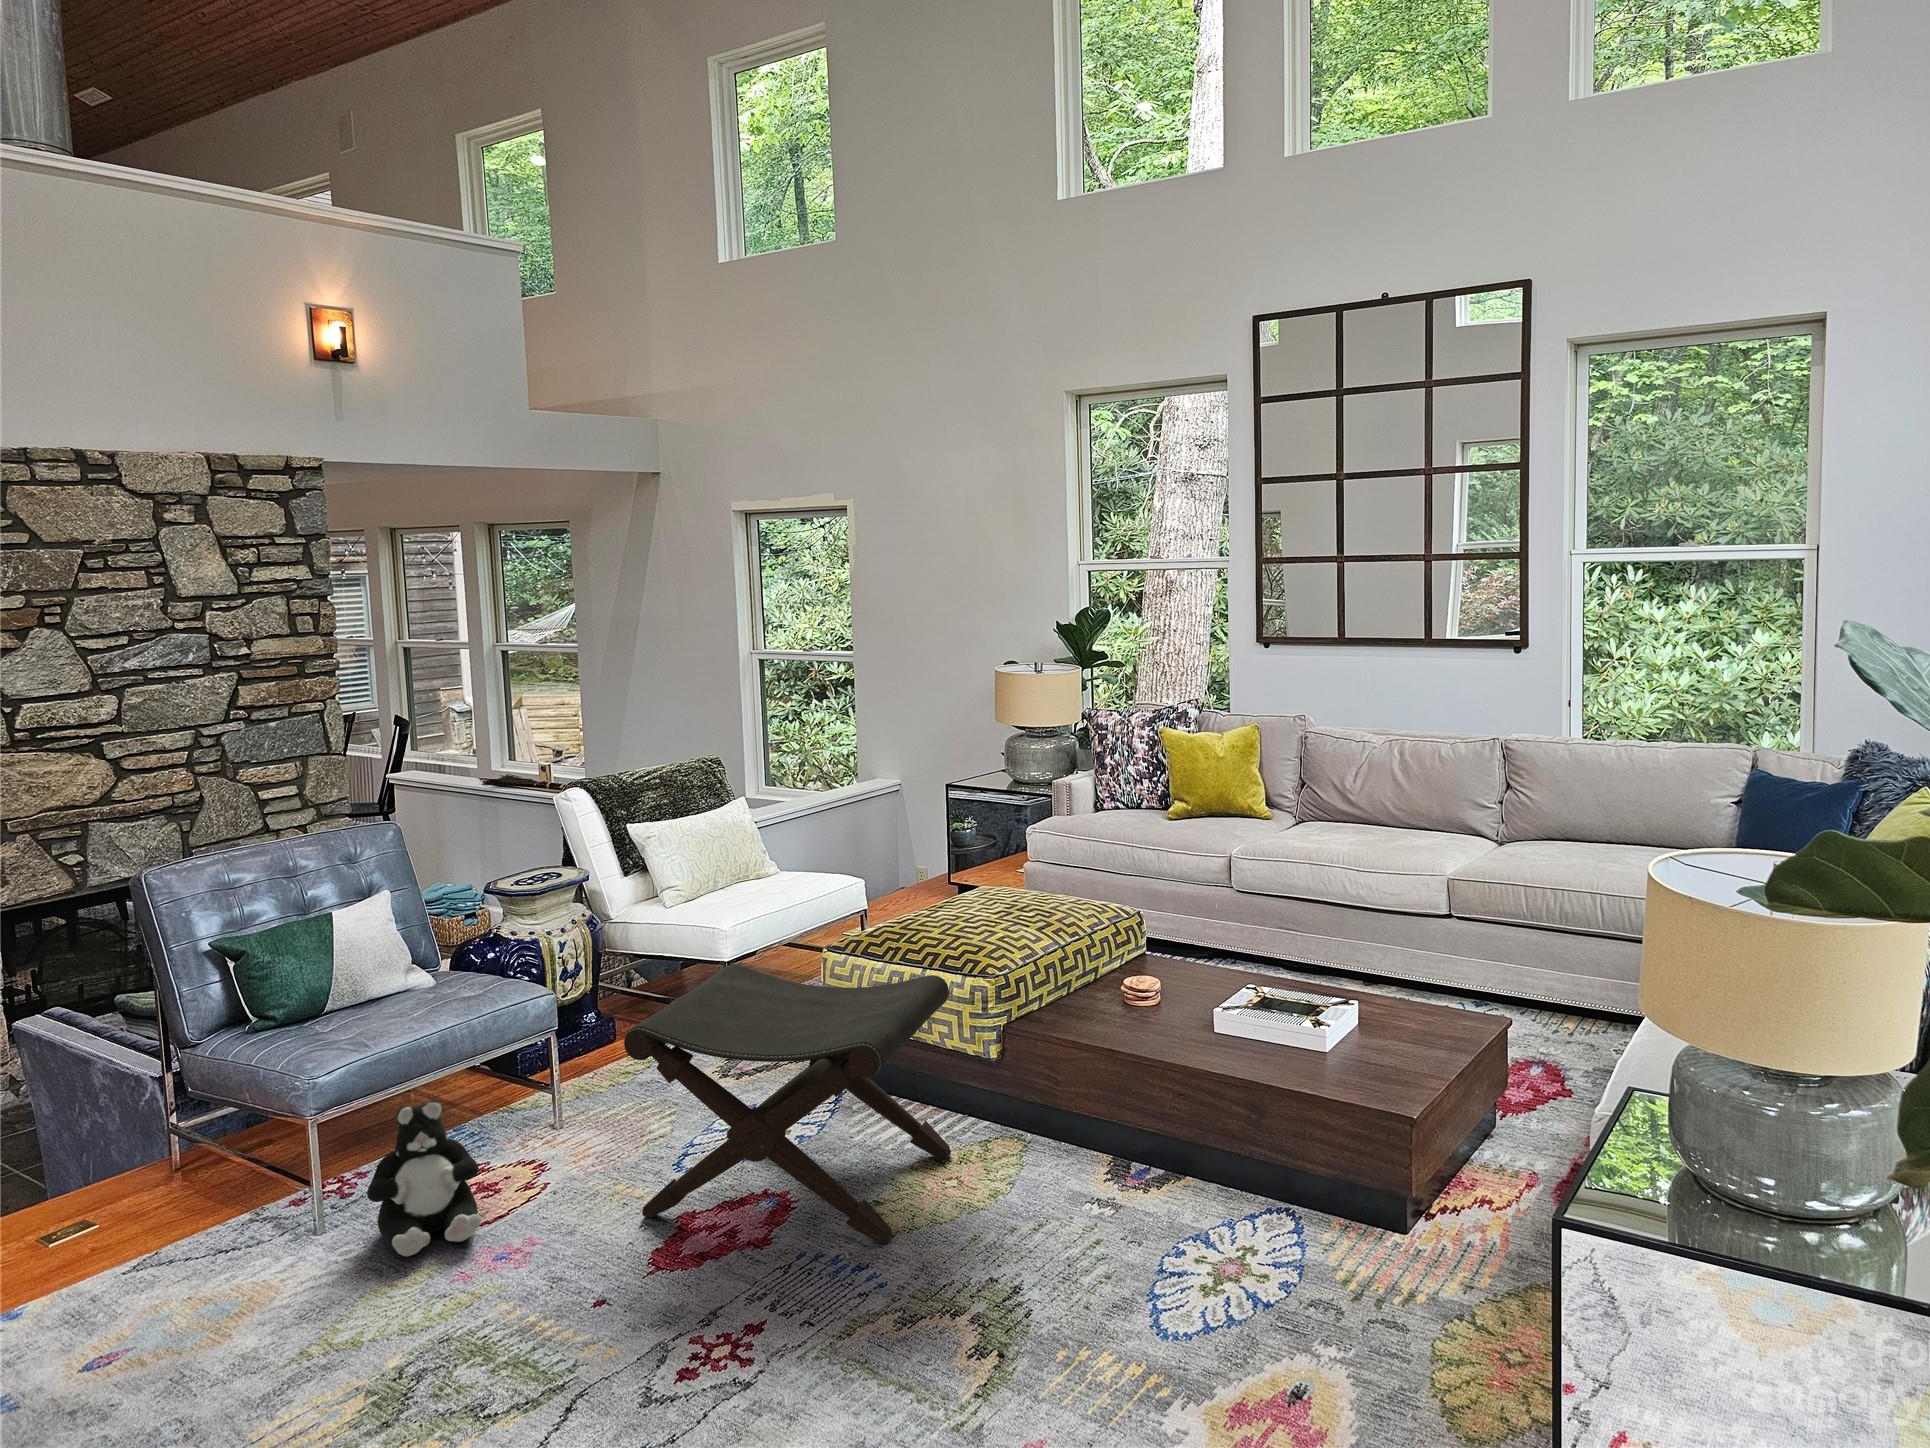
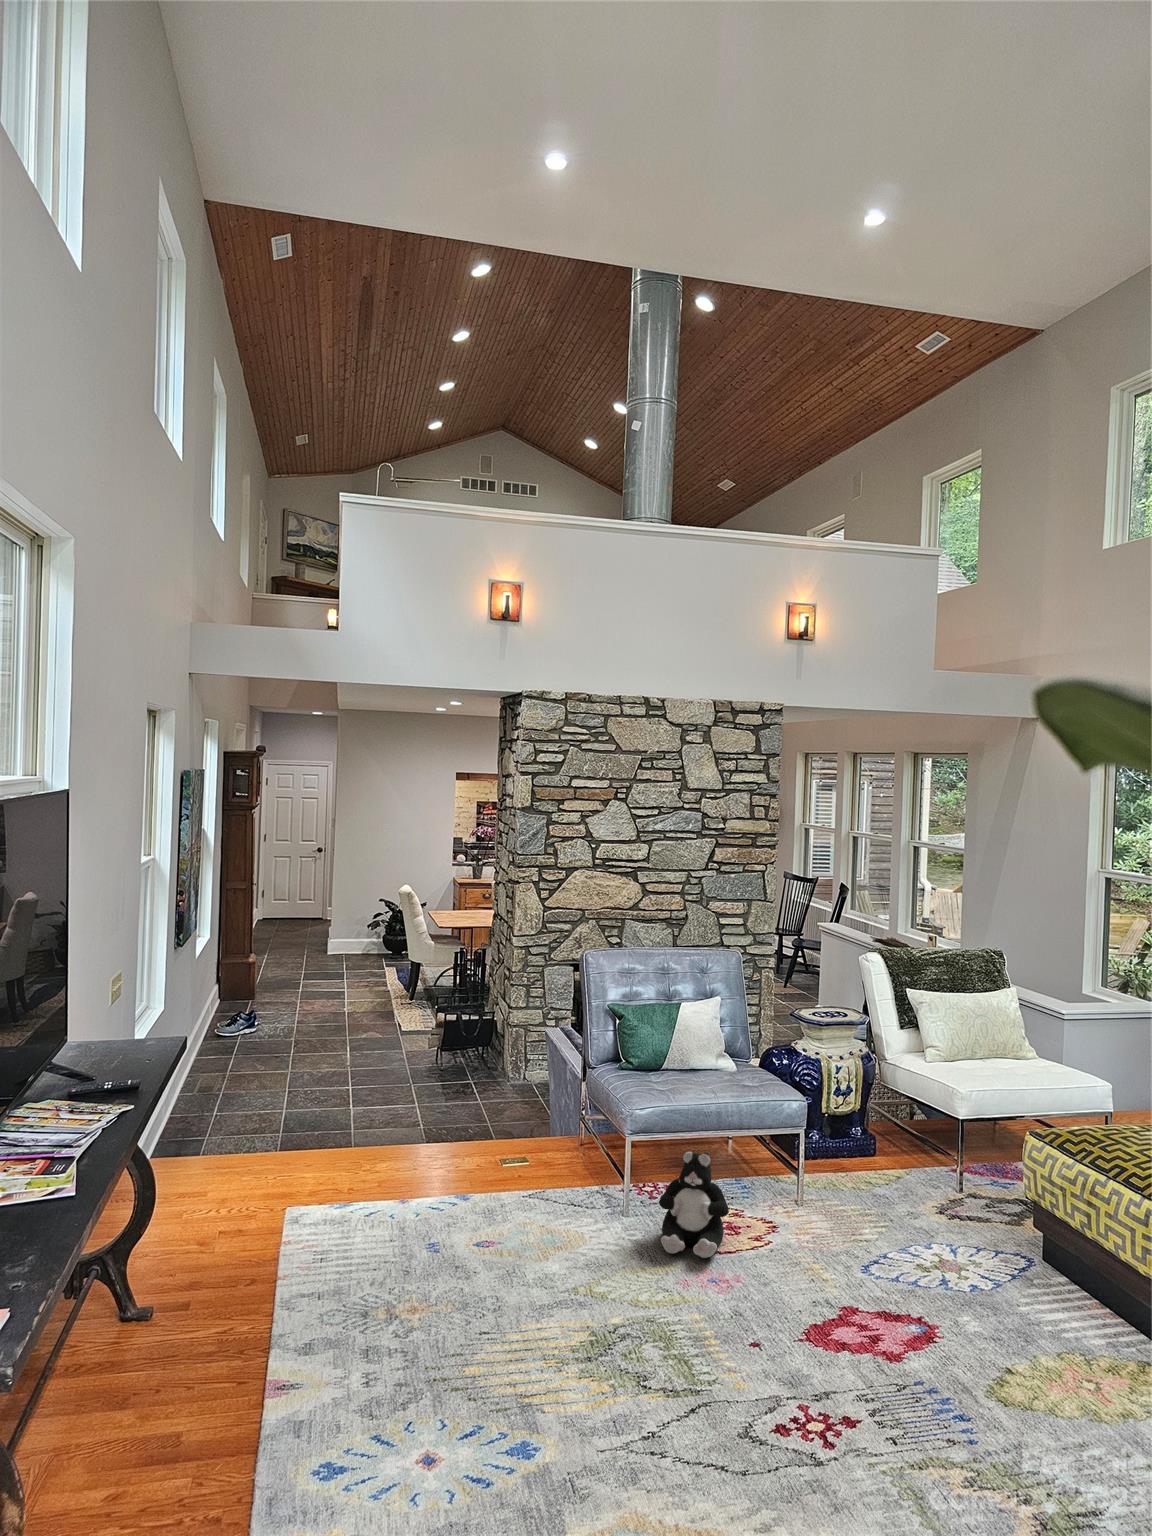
footstool: present [624,964,951,1244] -> none [819,1122,1112,1411]

